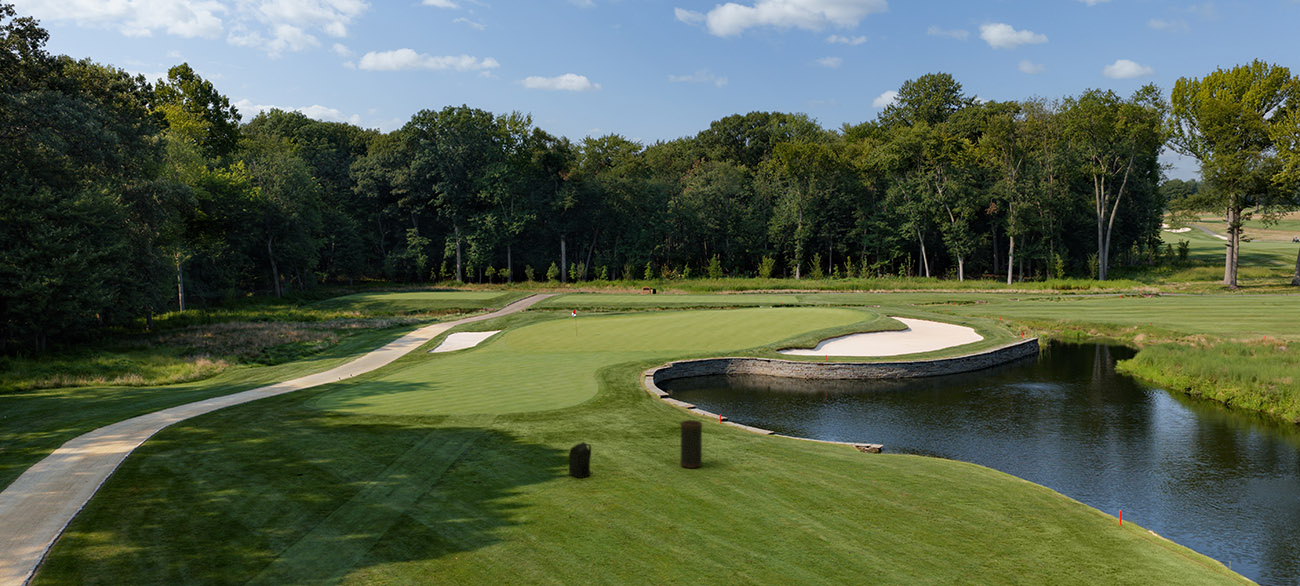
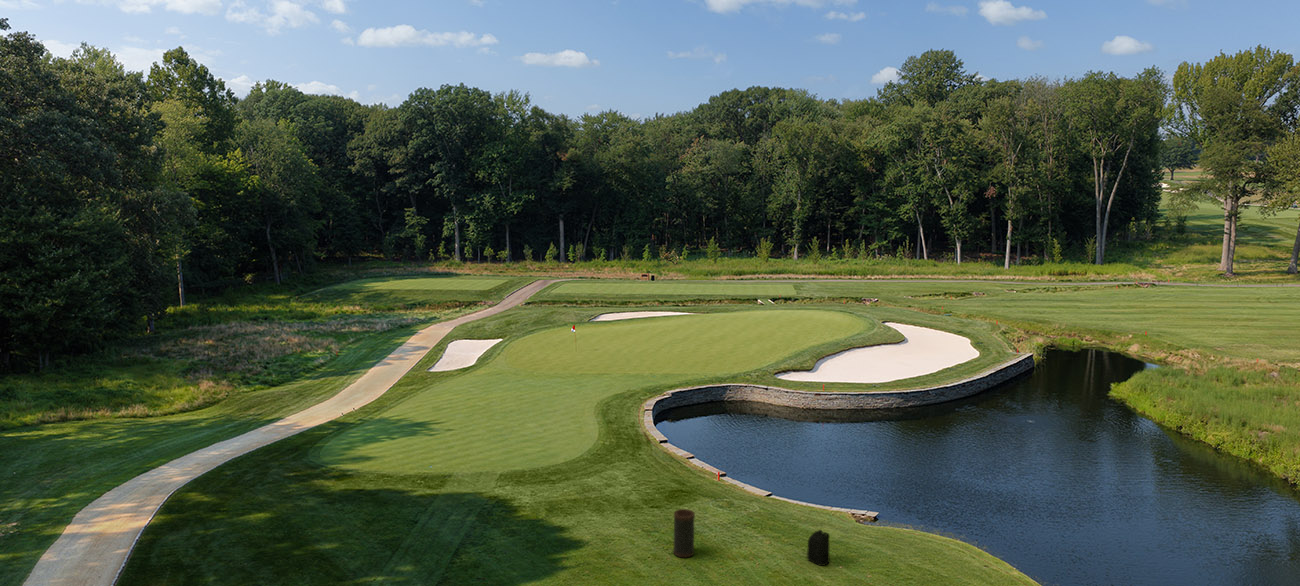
backpack: present [569,442,591,478] -> present [807,530,830,566]

